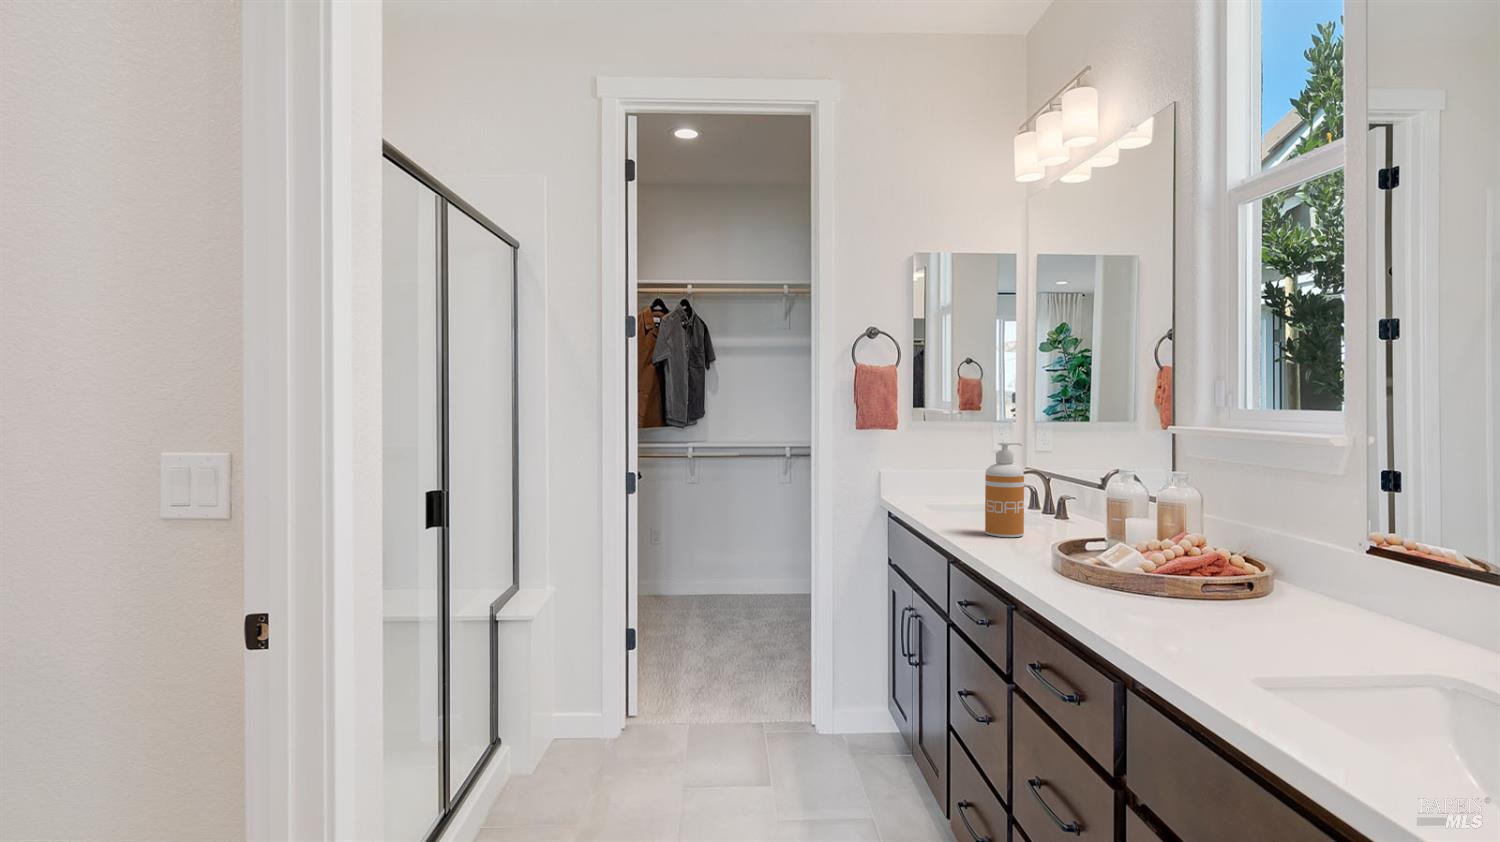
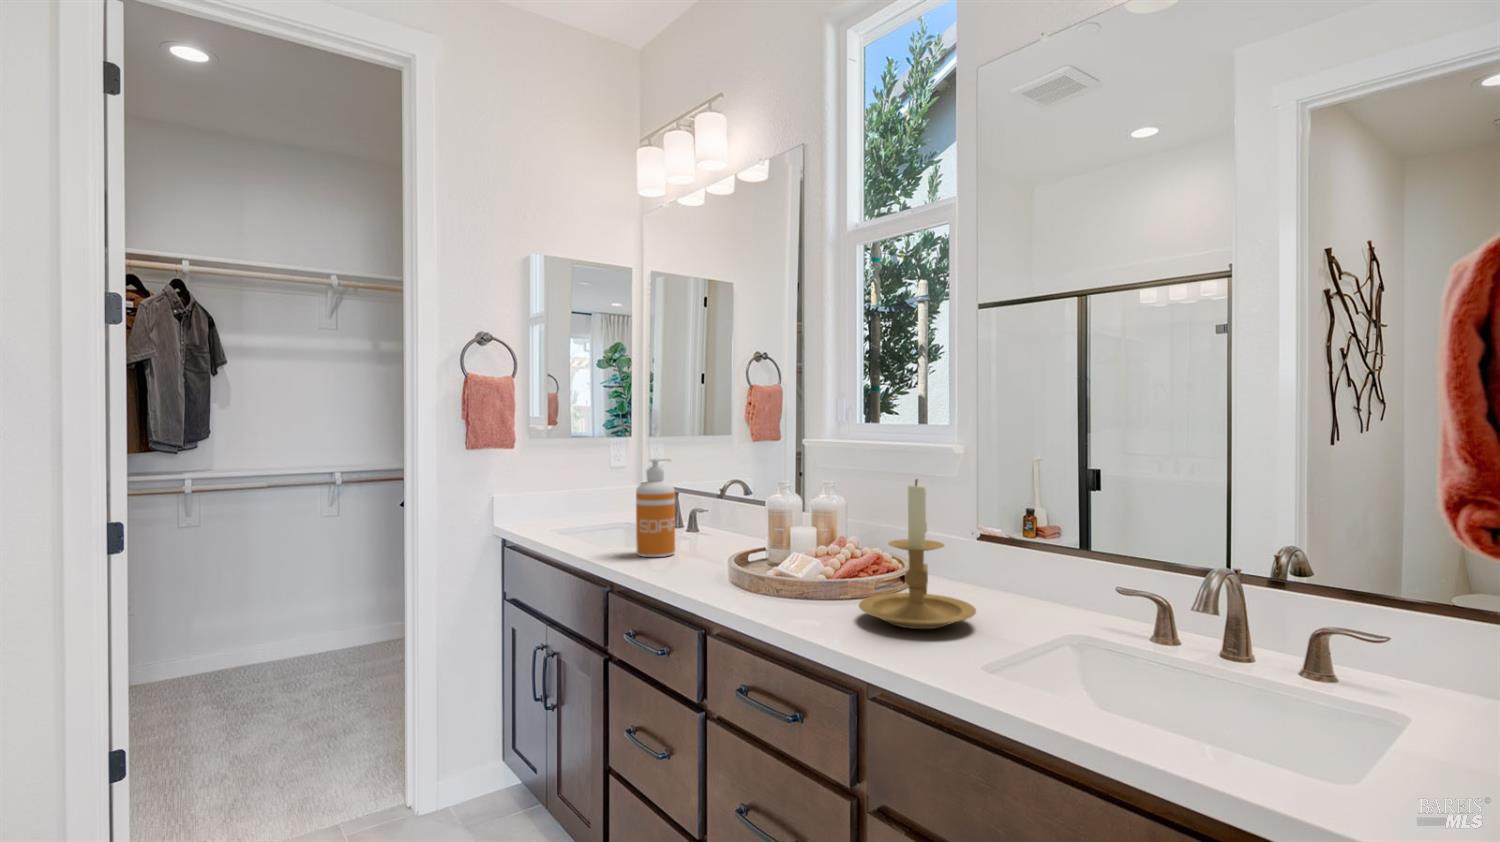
candle holder: none [1155,471,1307,638] -> present [859,479,976,629]

